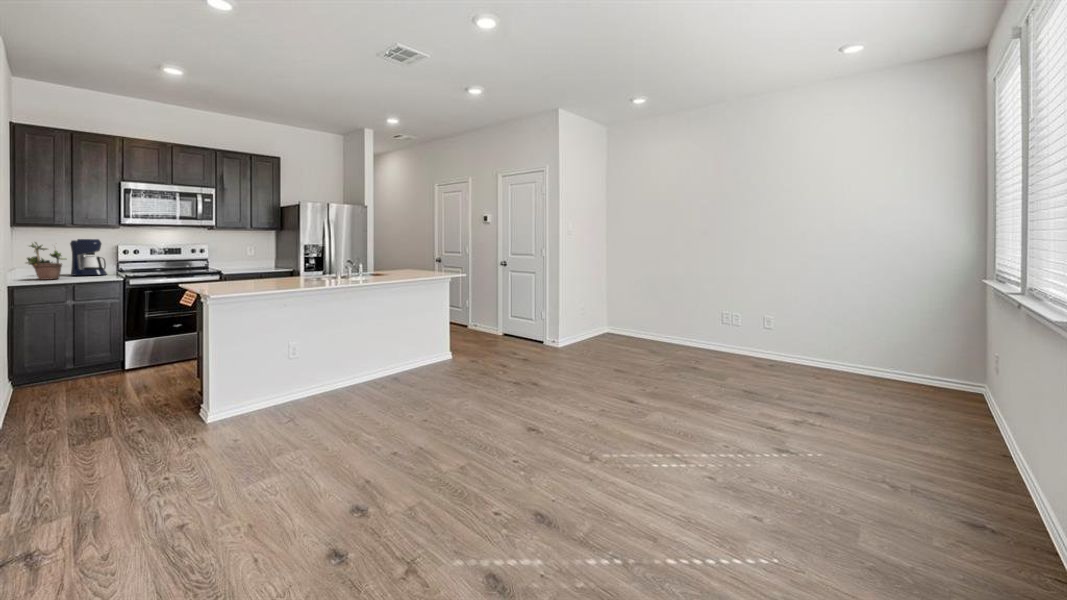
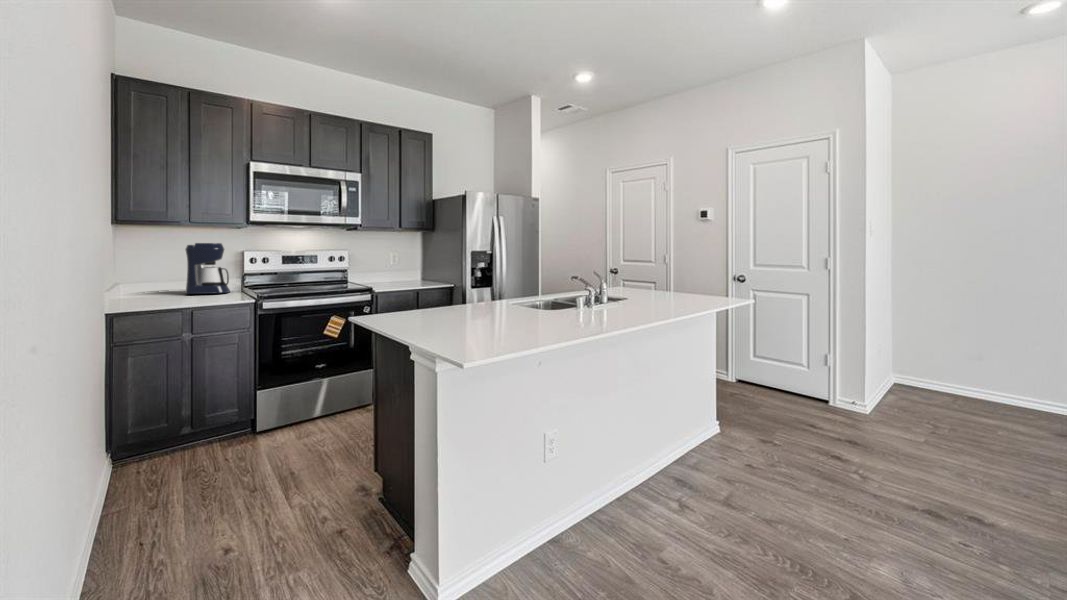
potted plant: present [26,242,66,280] -> none [129,243,183,303]

